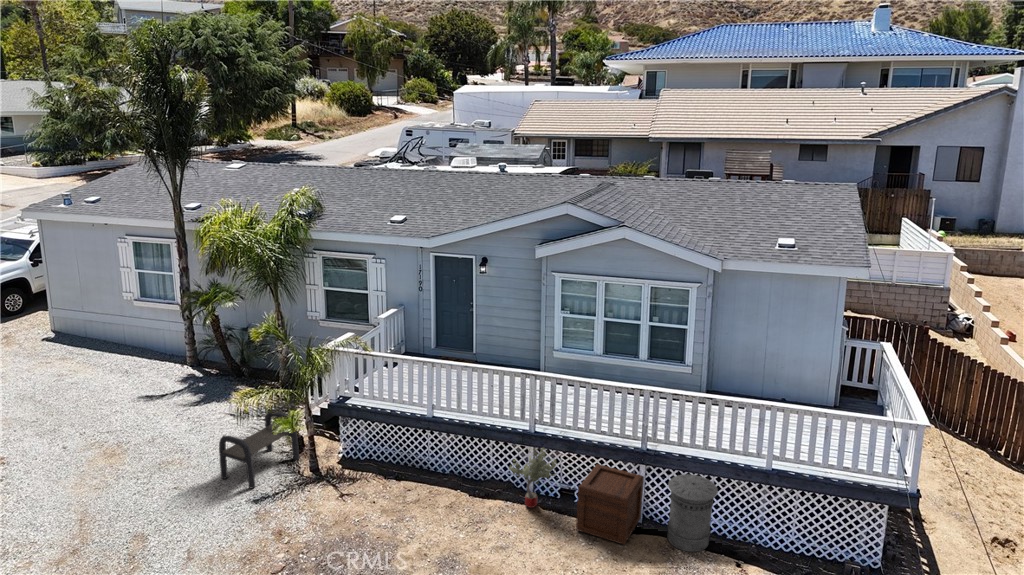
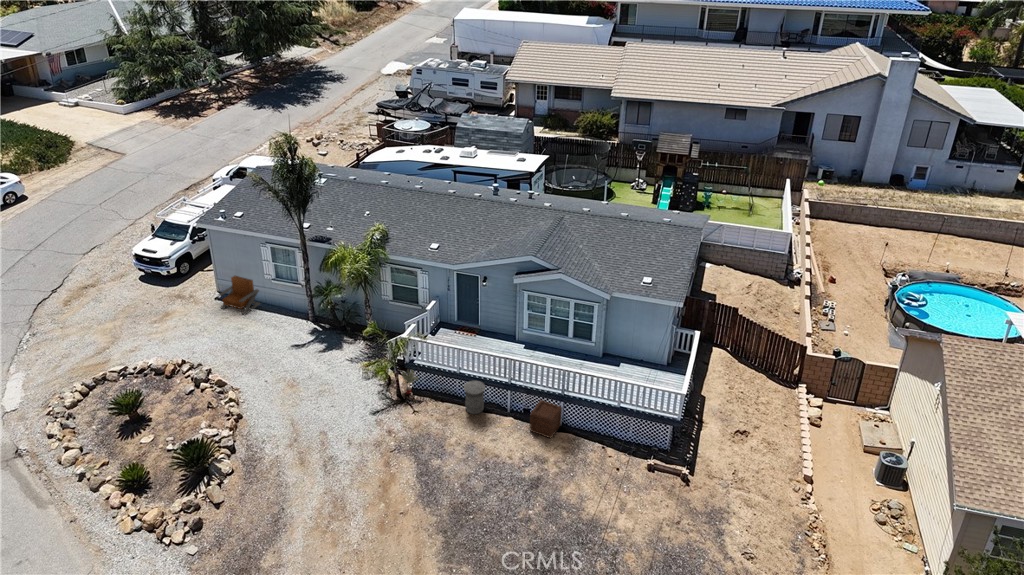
lounge chair: none [37,296,113,357] -> present [218,276,260,315]
bench: present [219,412,299,489] -> none [352,366,390,408]
potted tree: present [509,447,556,508] -> present [402,370,418,394]
trash can: present [667,474,718,552] -> present [464,381,485,414]

